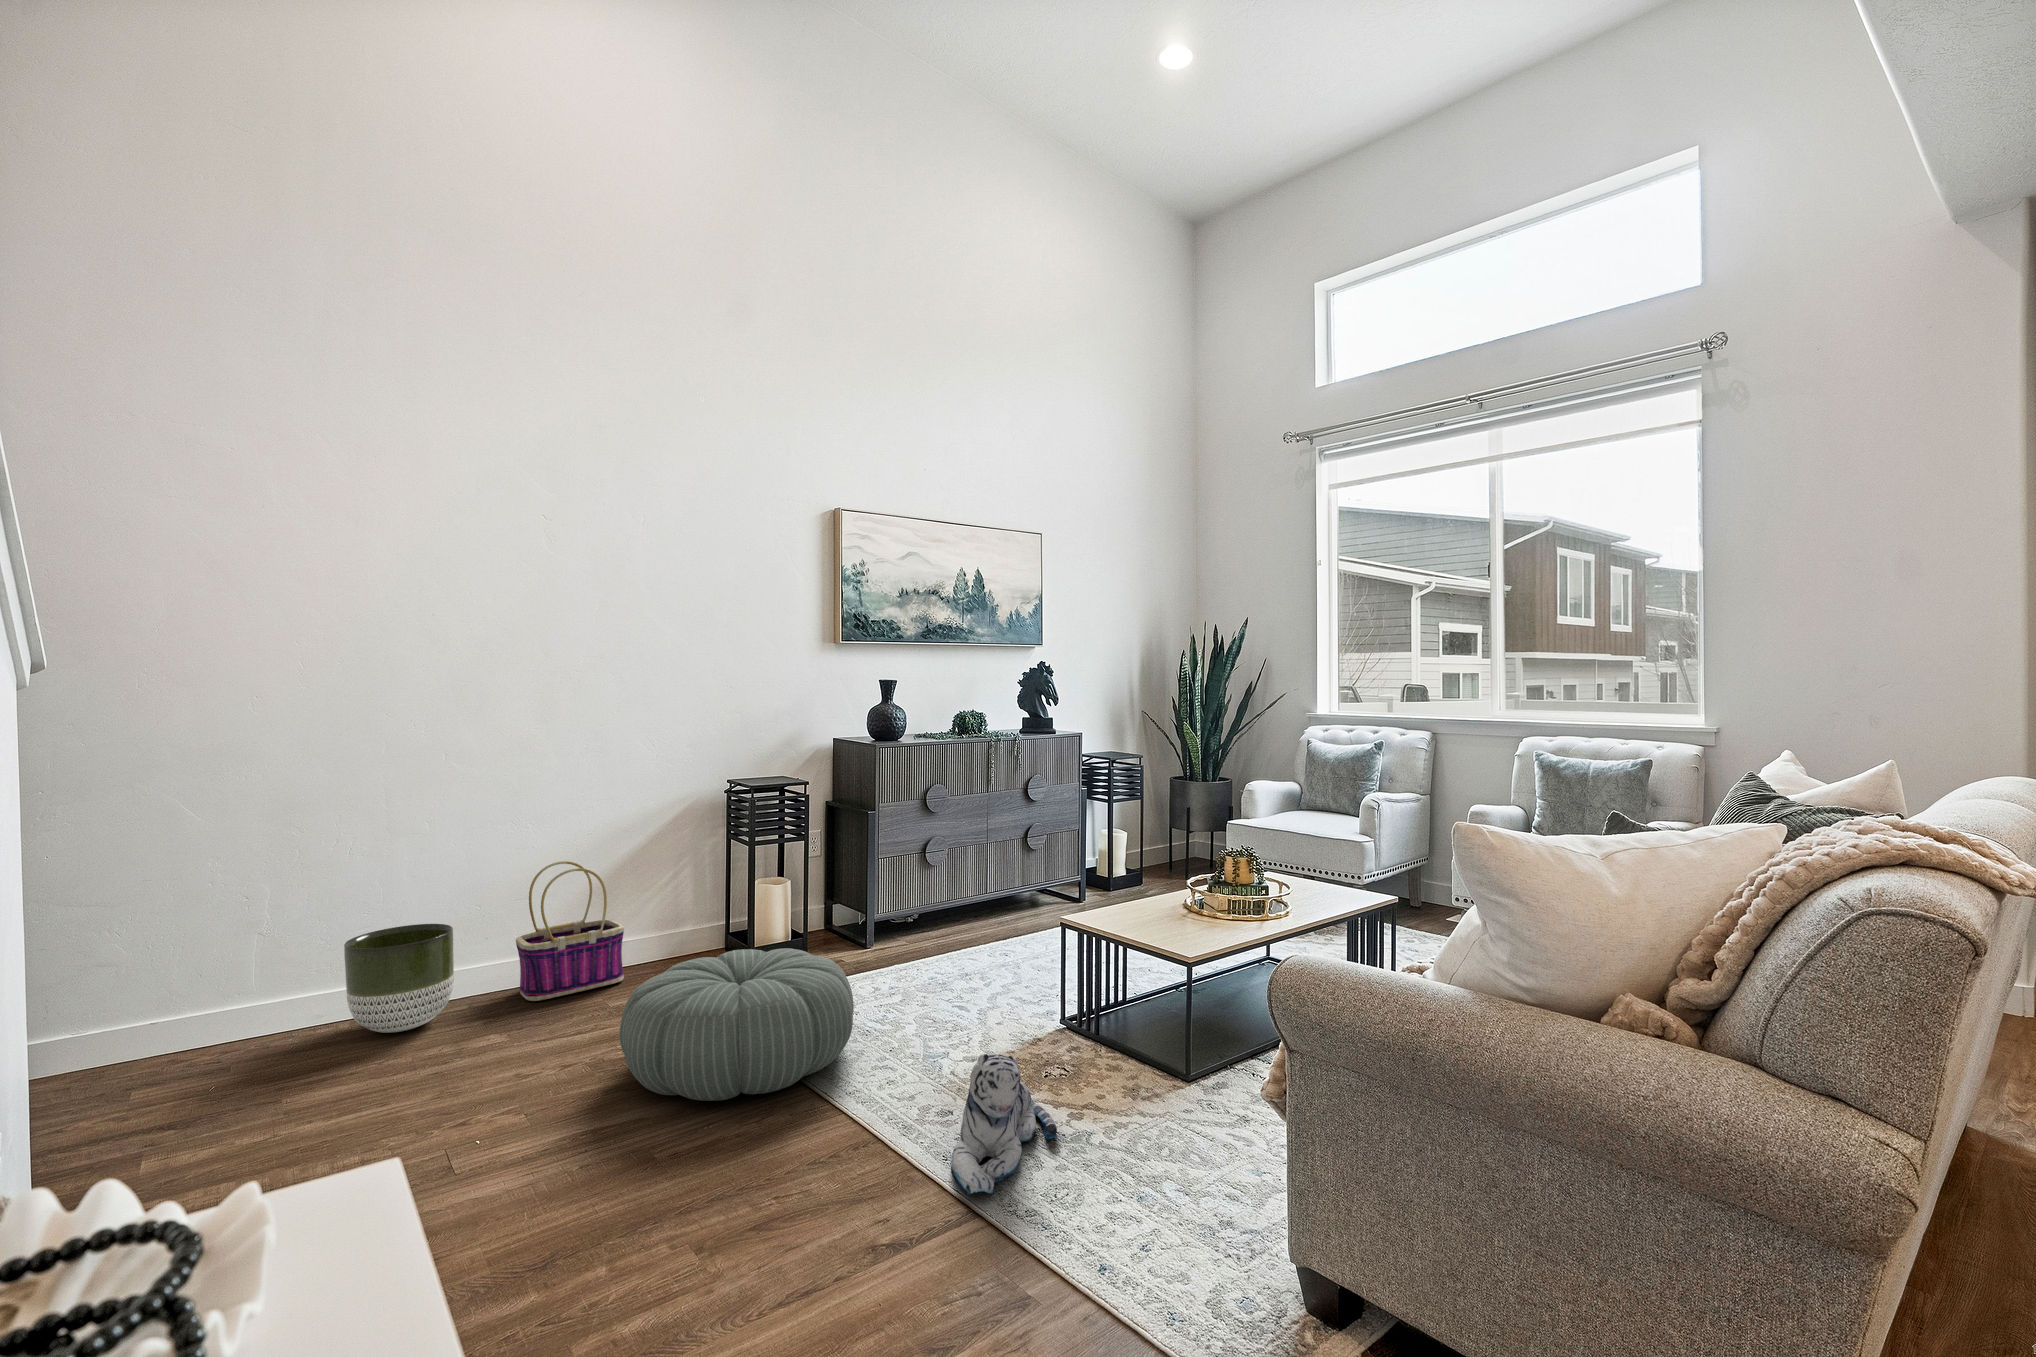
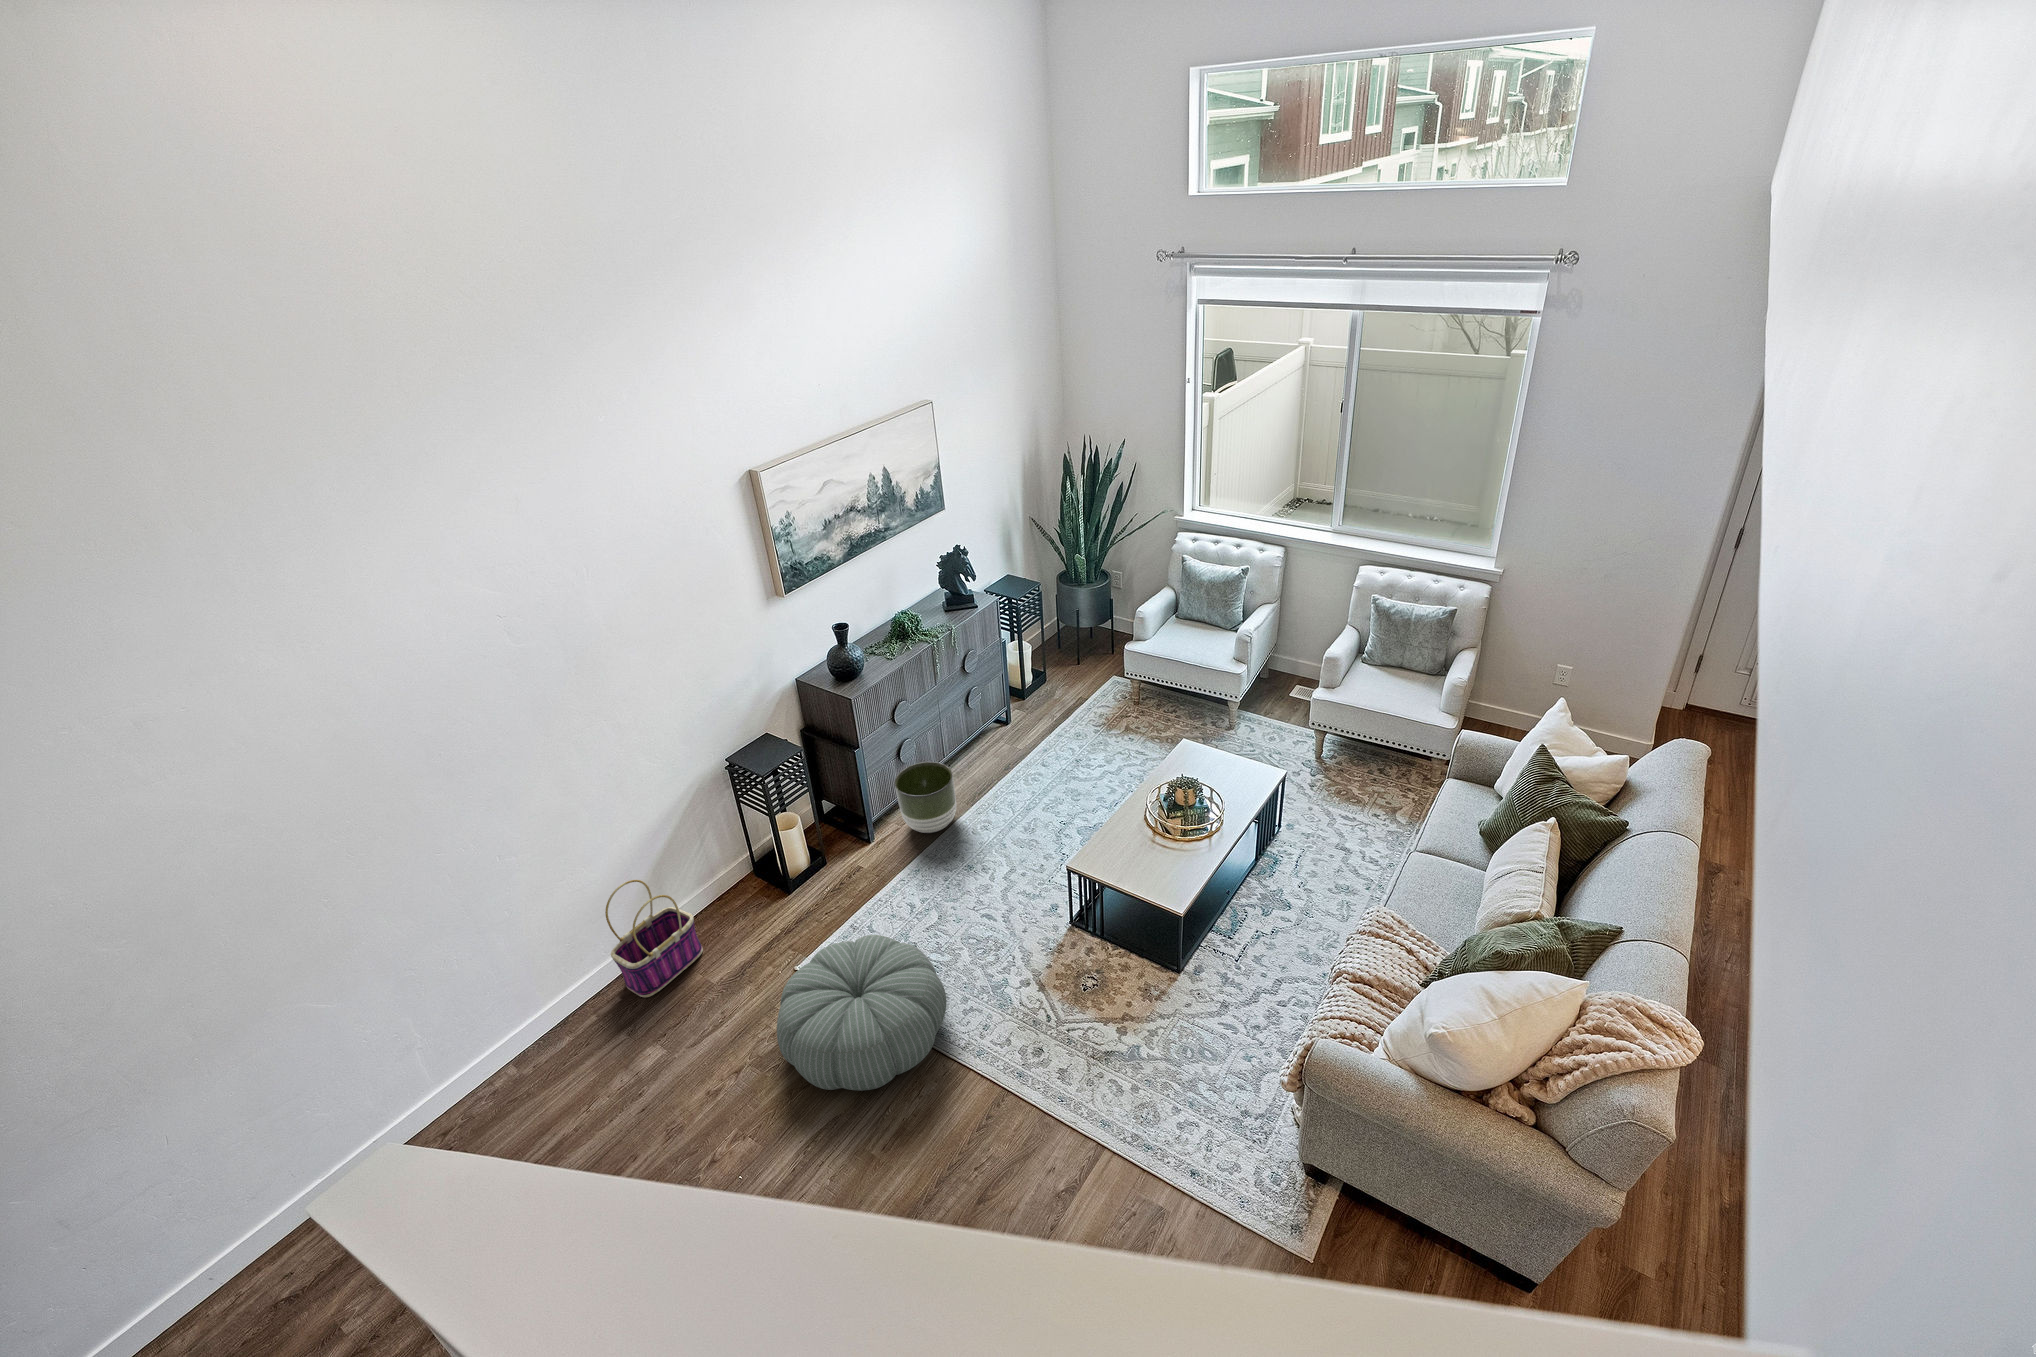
planter: present [344,924,454,1033] -> present [895,762,957,833]
plush toy: present [951,1054,1057,1196] -> none [1057,1024,1122,1133]

